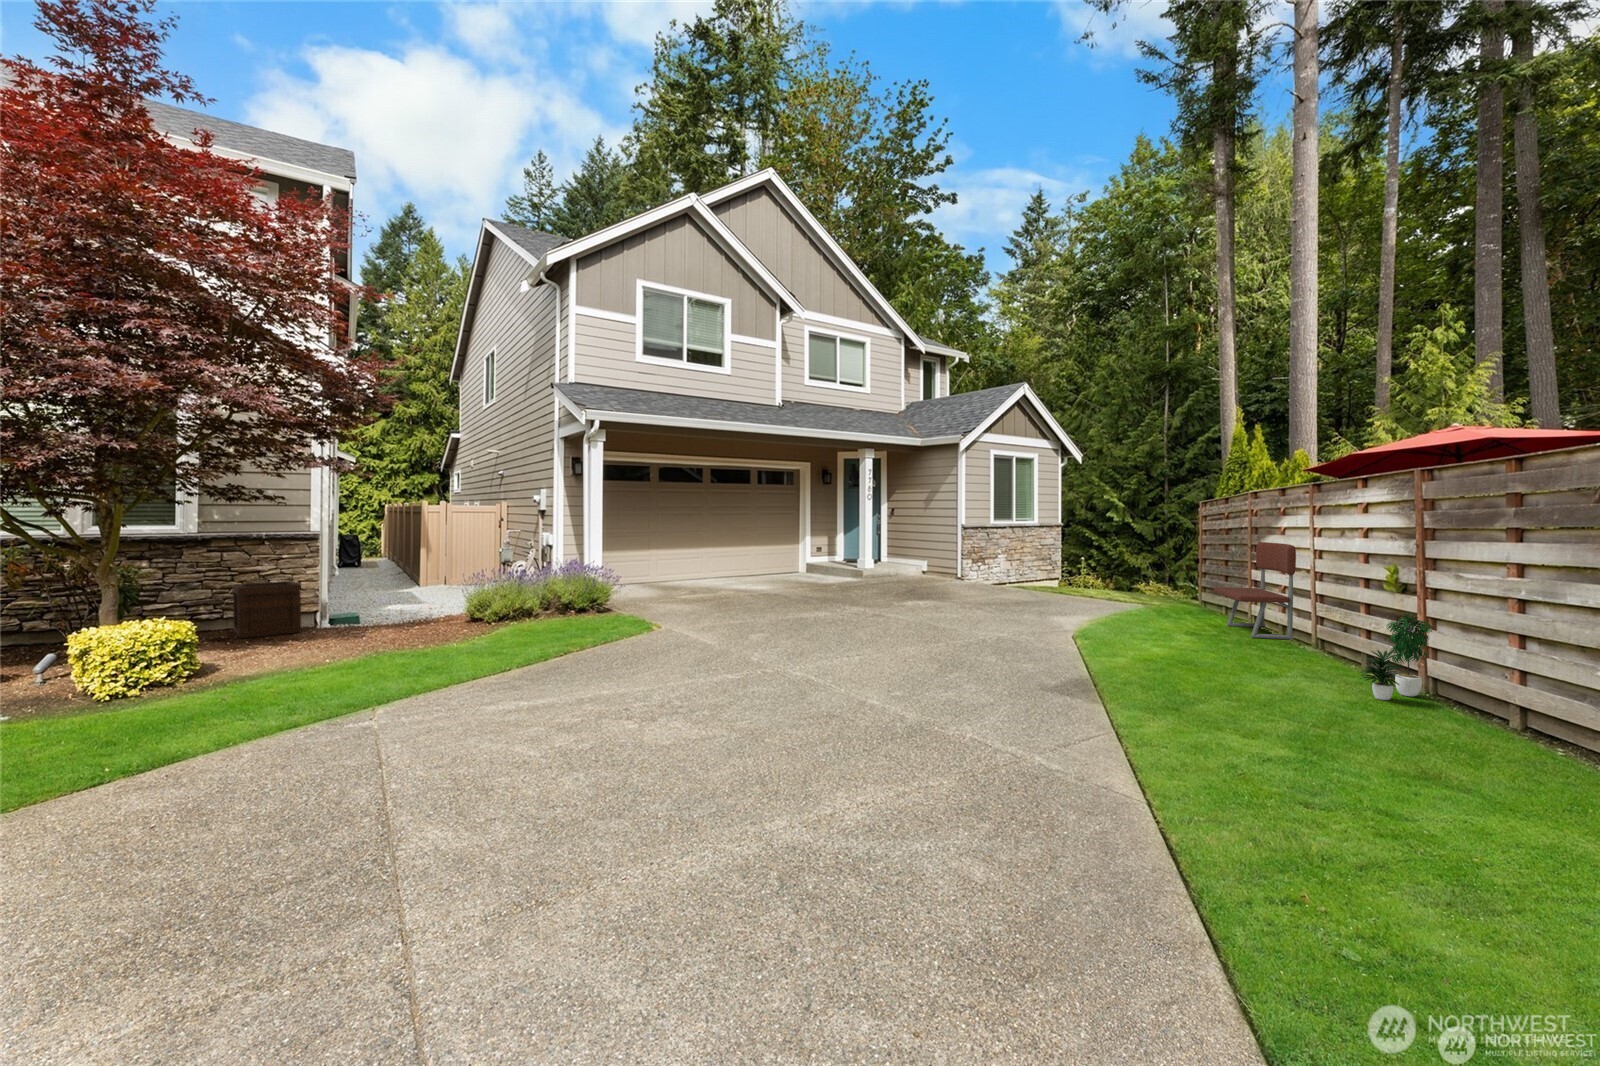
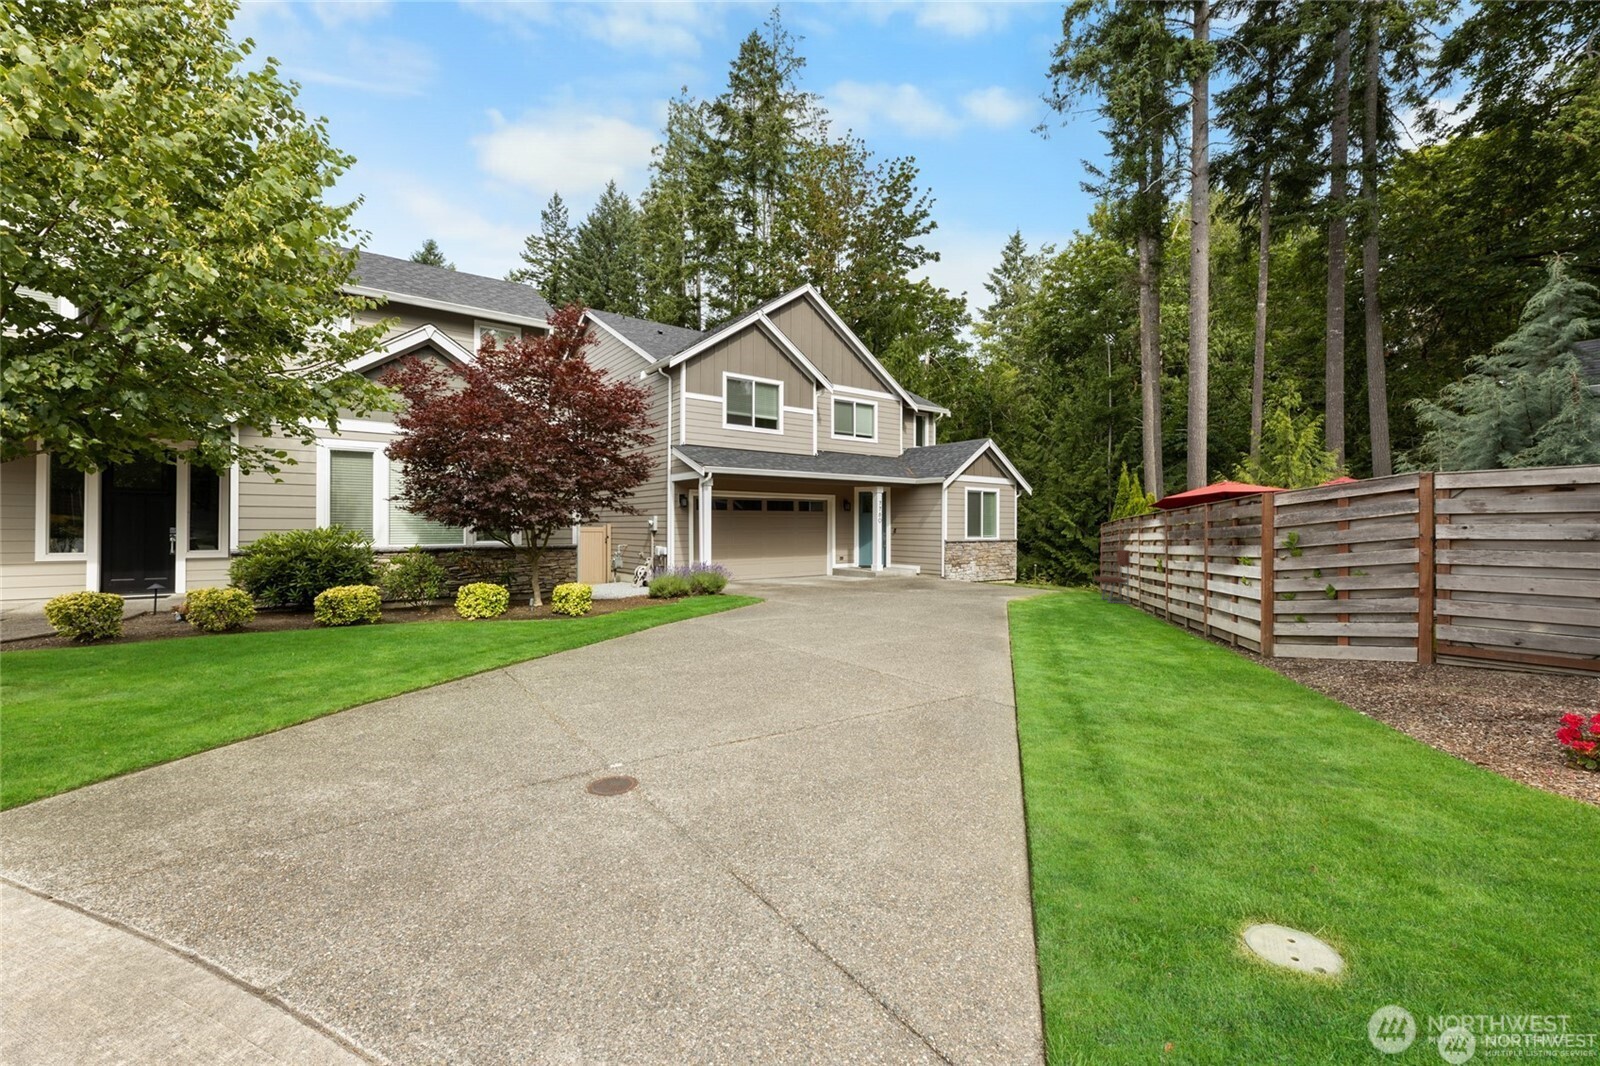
wooden crate: present [232,581,302,638] -> none [515,574,557,606]
potted plant: present [1358,612,1433,700] -> none [1127,578,1160,619]

